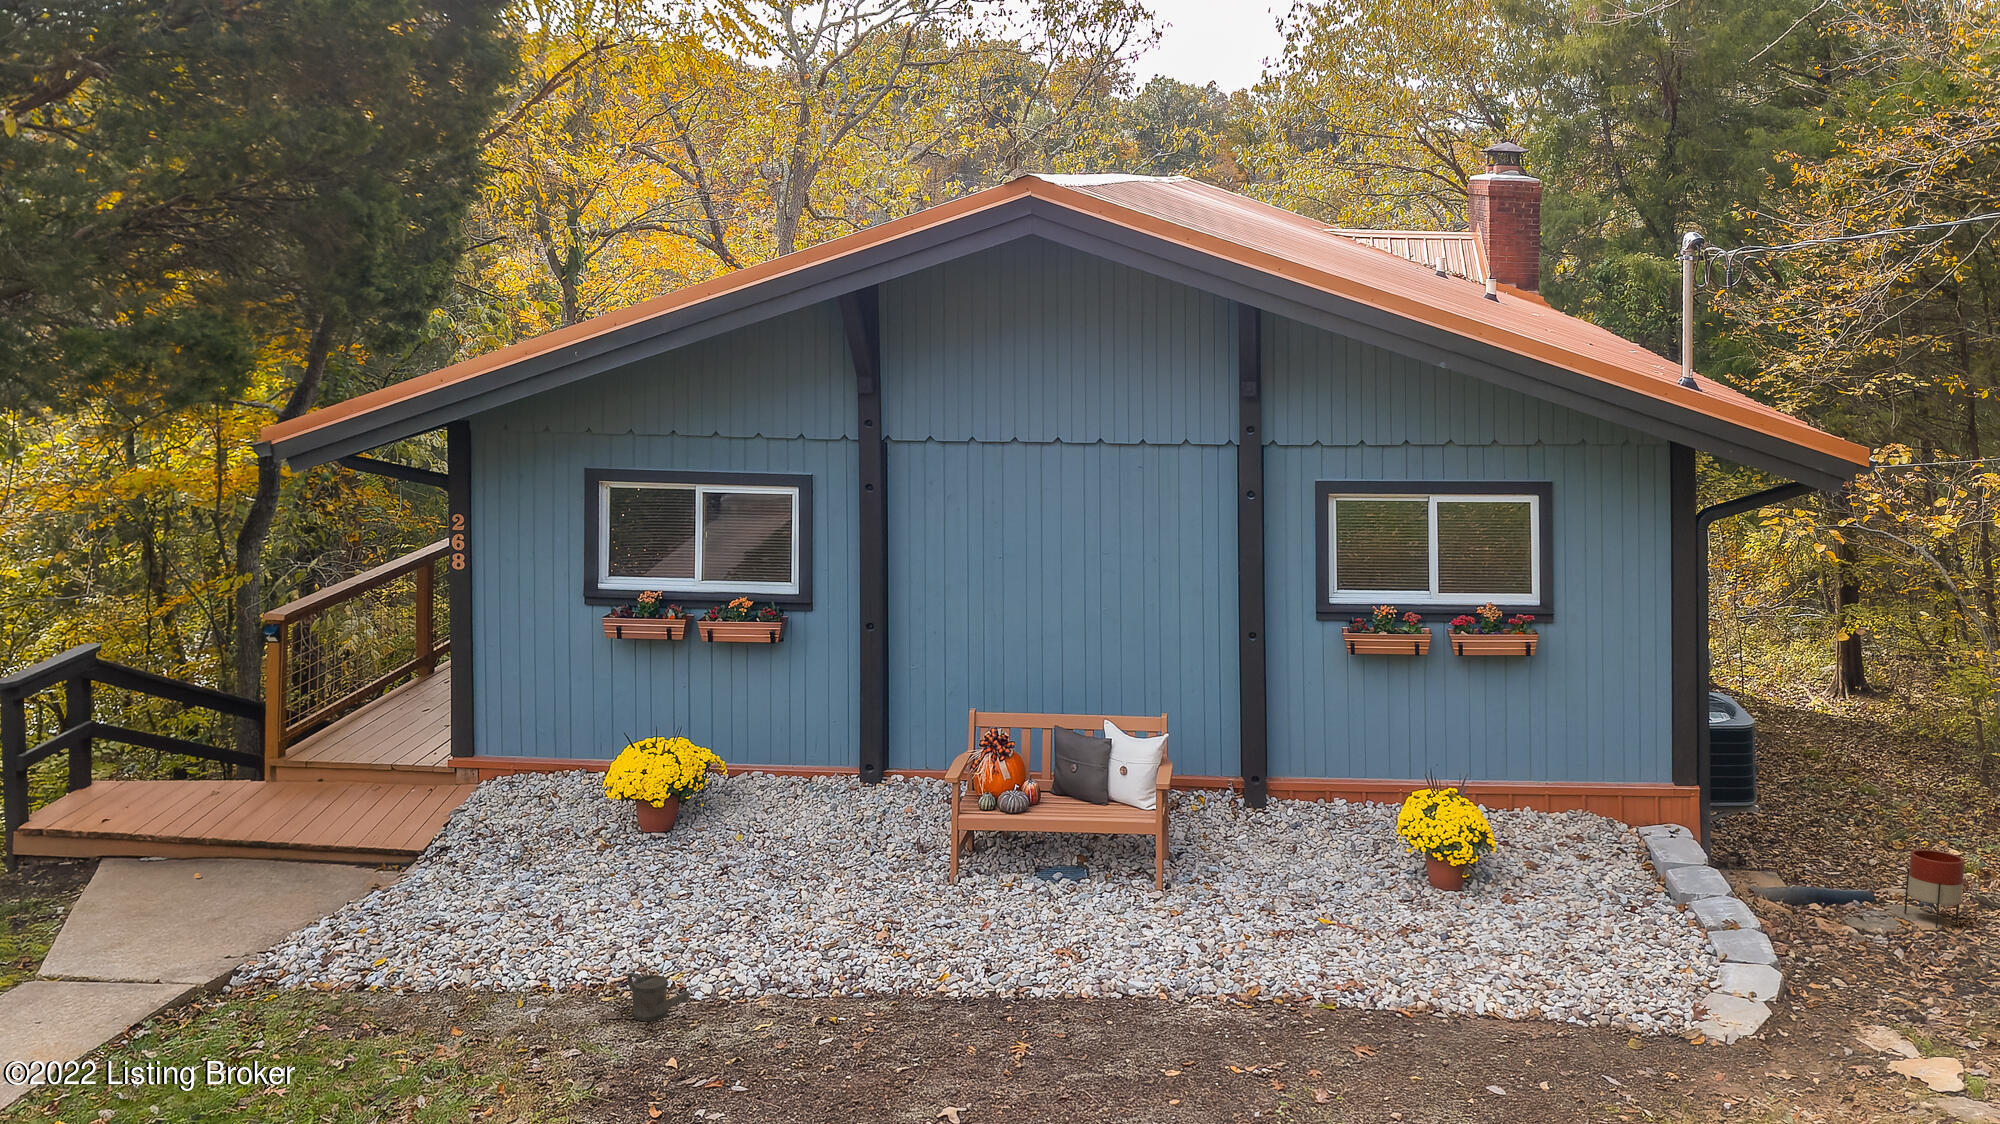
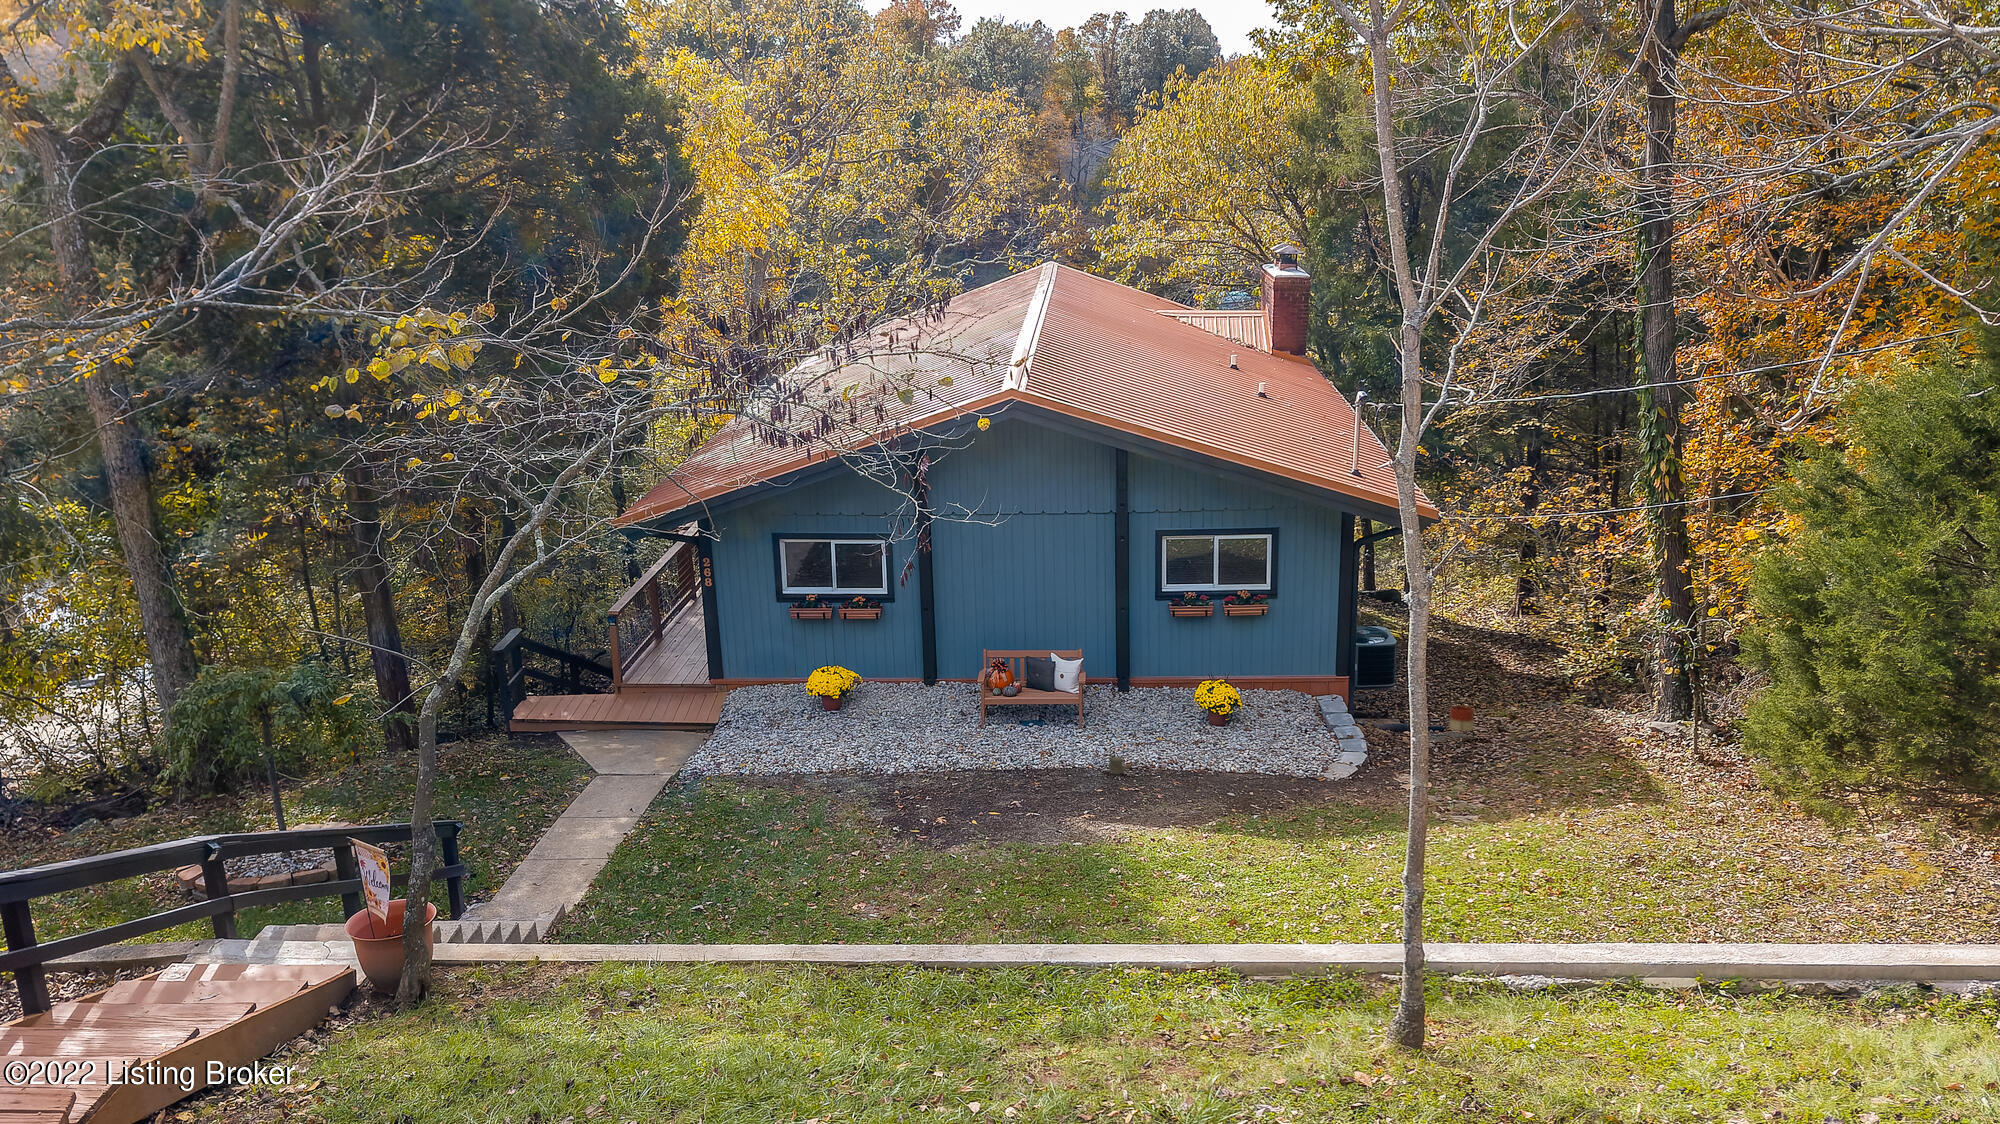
watering can: present [627,973,690,1021] -> present [1103,756,1139,775]

